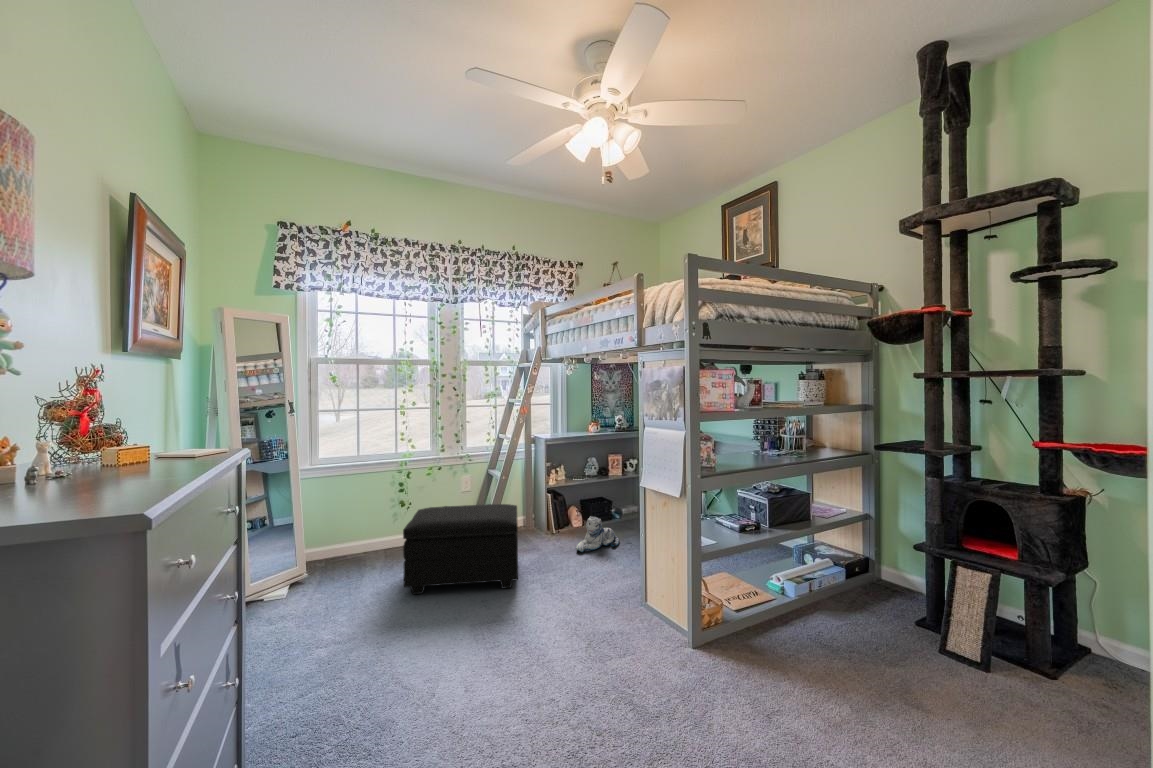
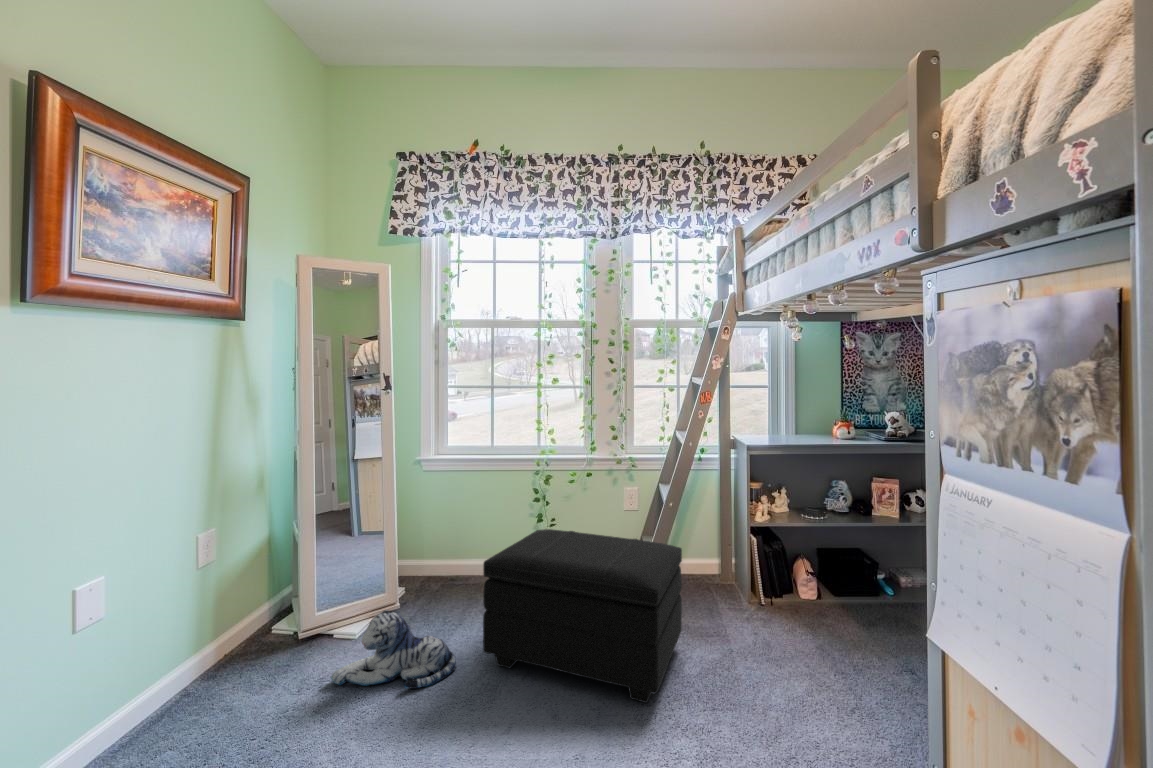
plush toy: present [576,516,619,552] -> present [331,610,456,689]

